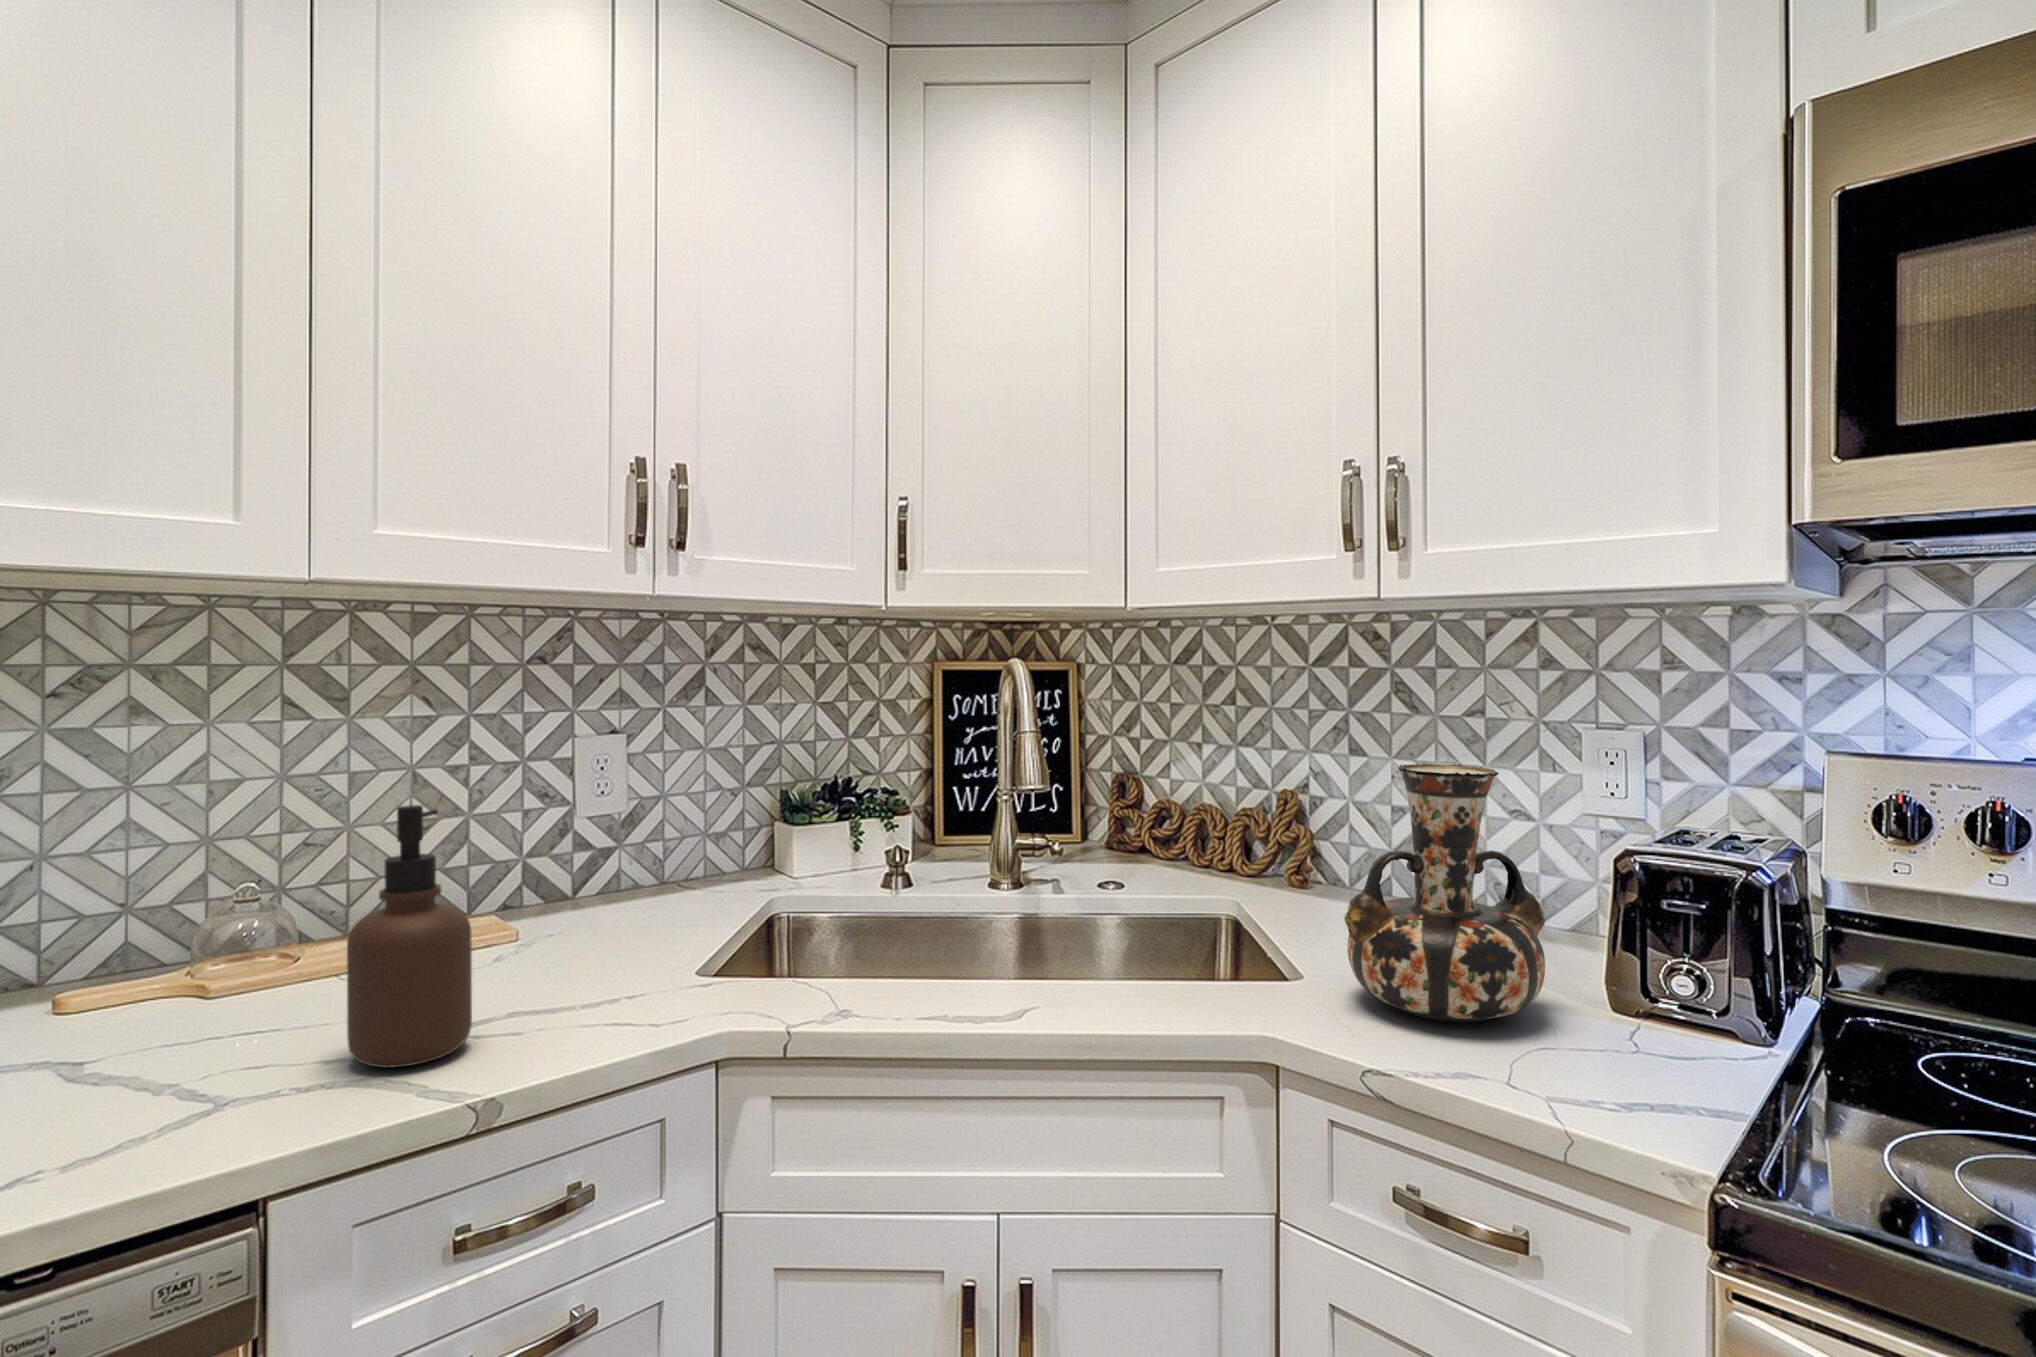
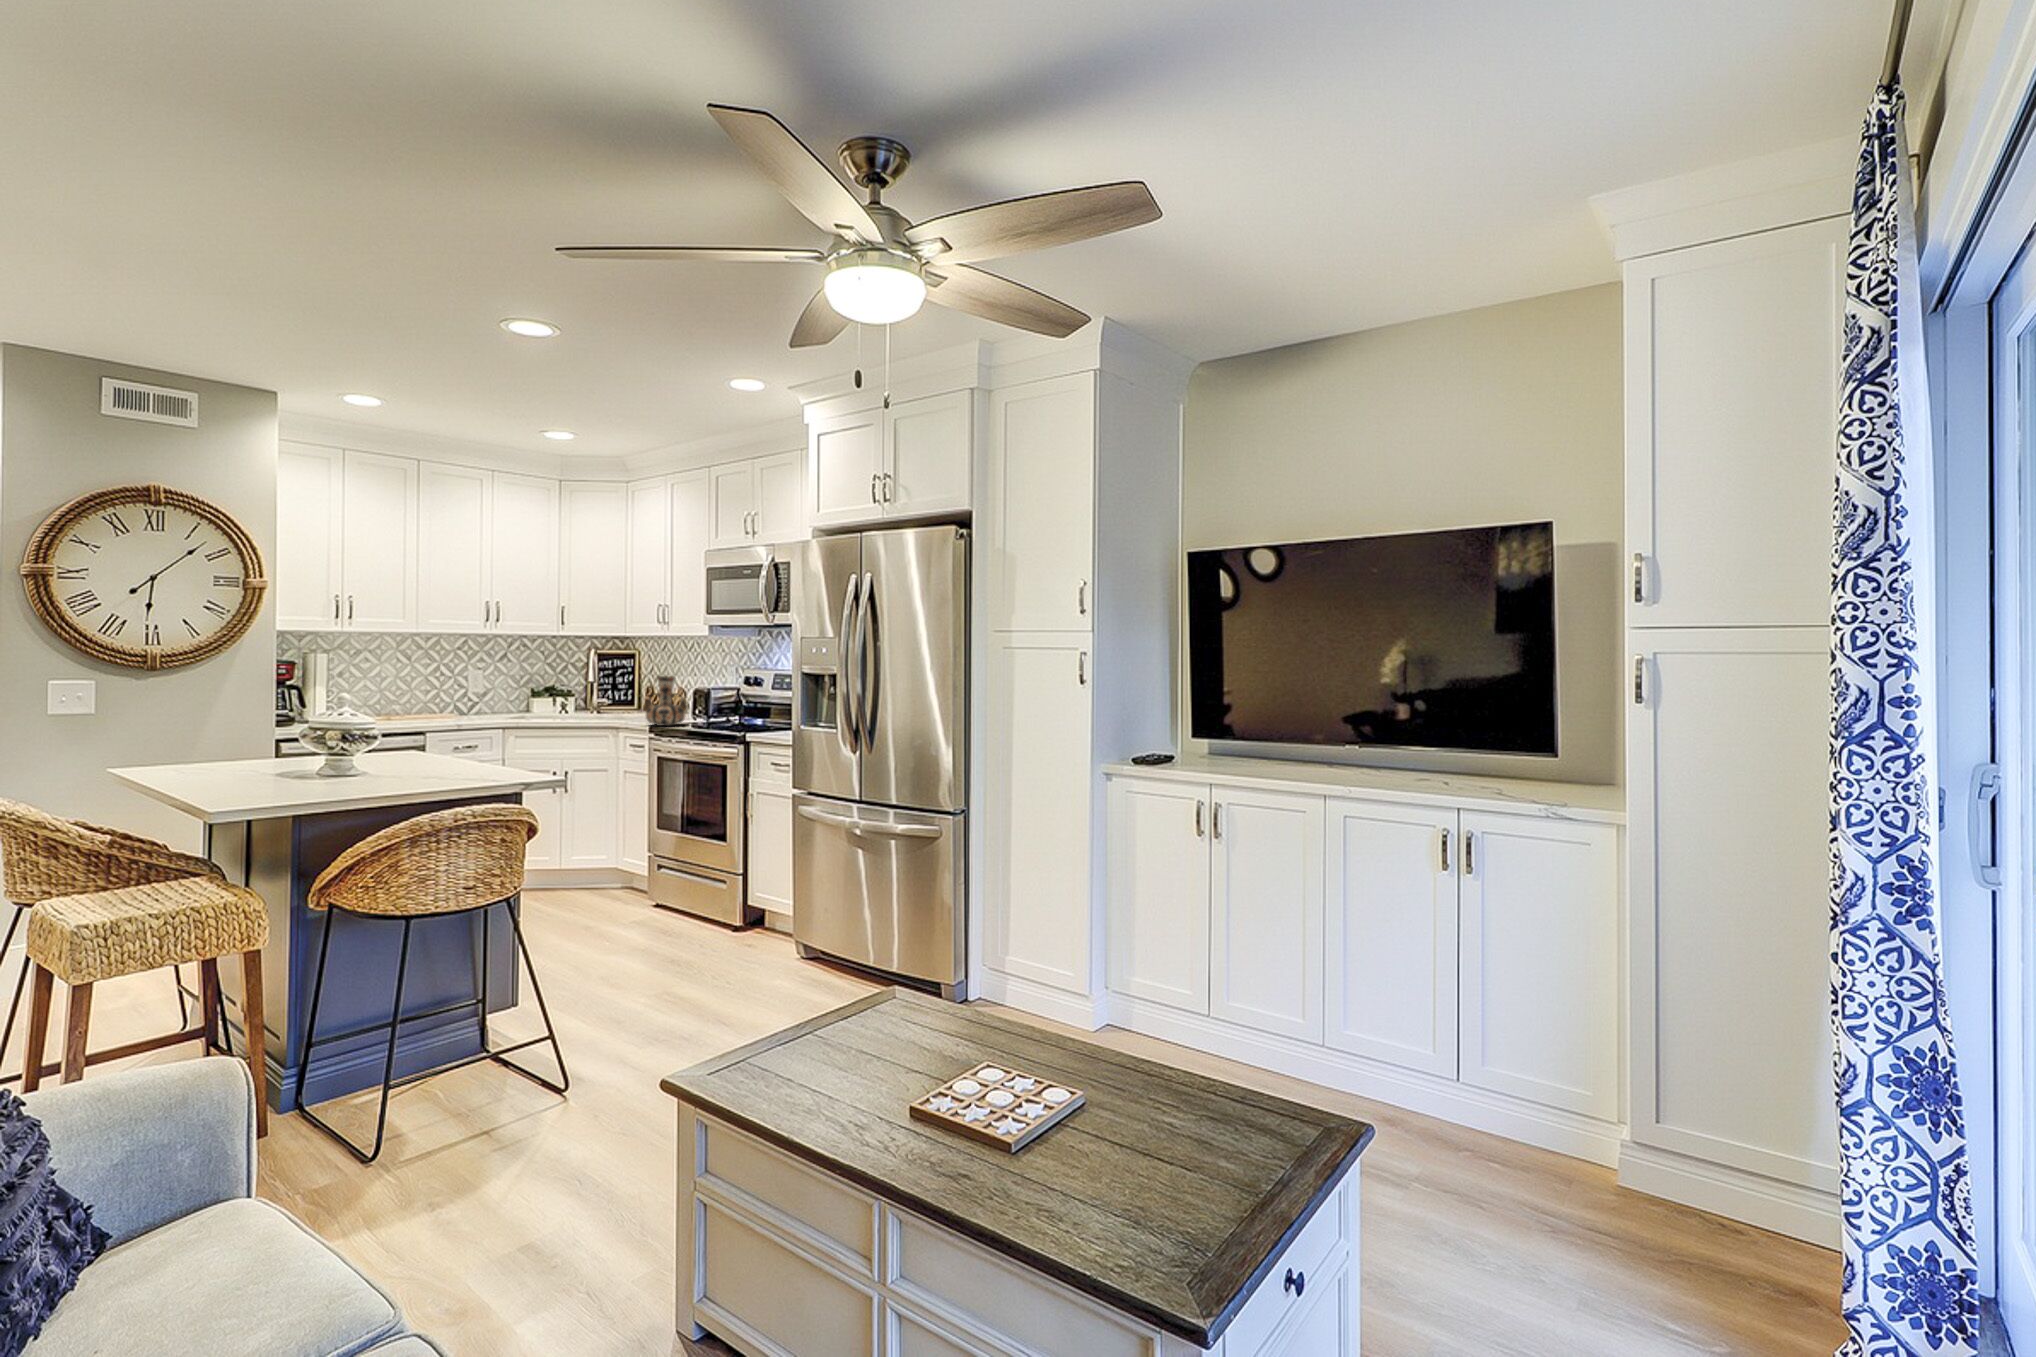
soap dispenser: present [347,805,472,1068] -> none [431,678,455,725]

